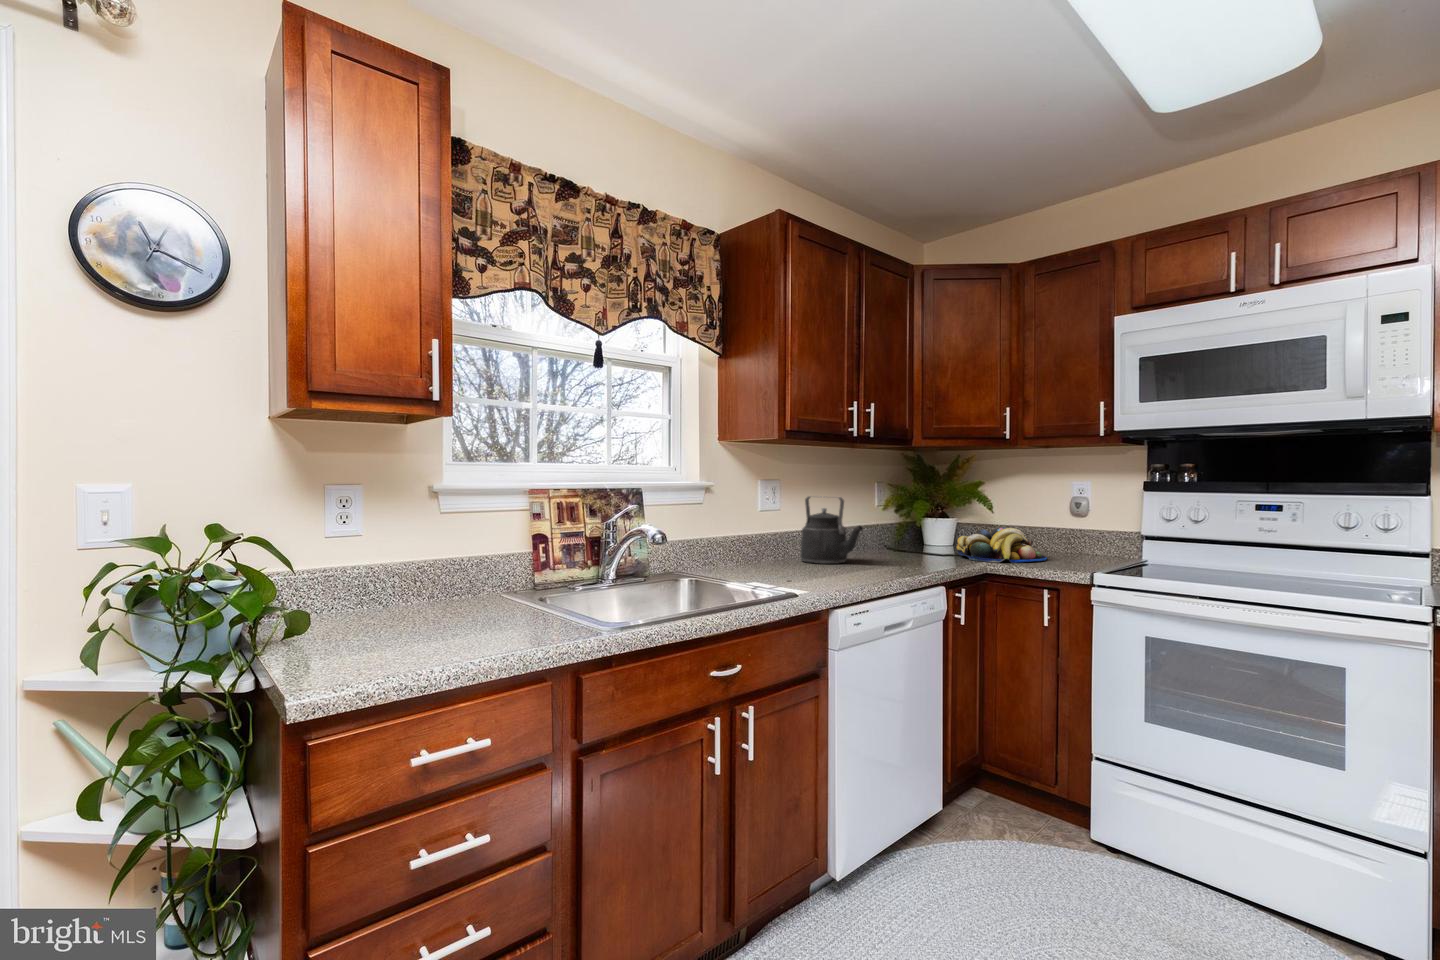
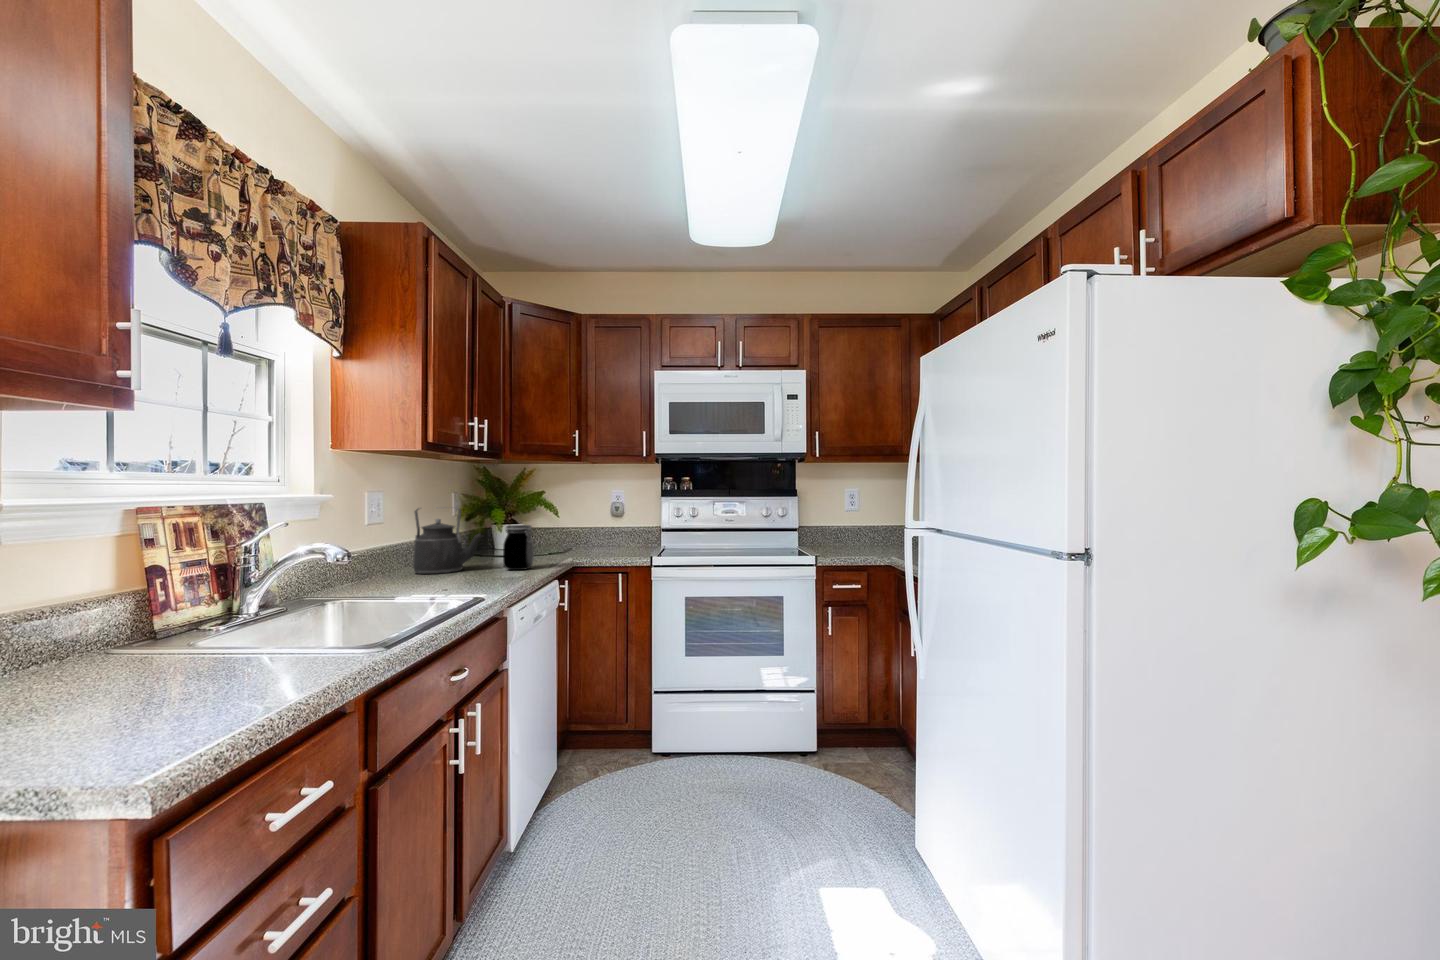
jar: none [877,519,913,570] -> present [503,525,534,570]
fruit bowl: present [957,527,1047,563] -> none [543,528,613,557]

